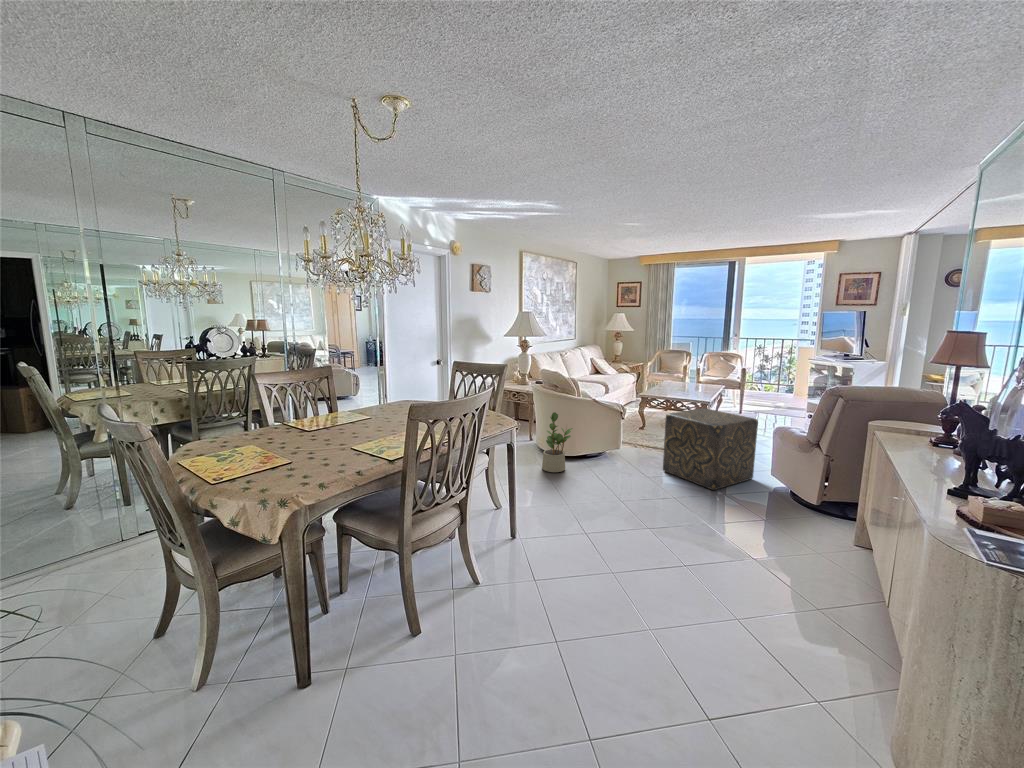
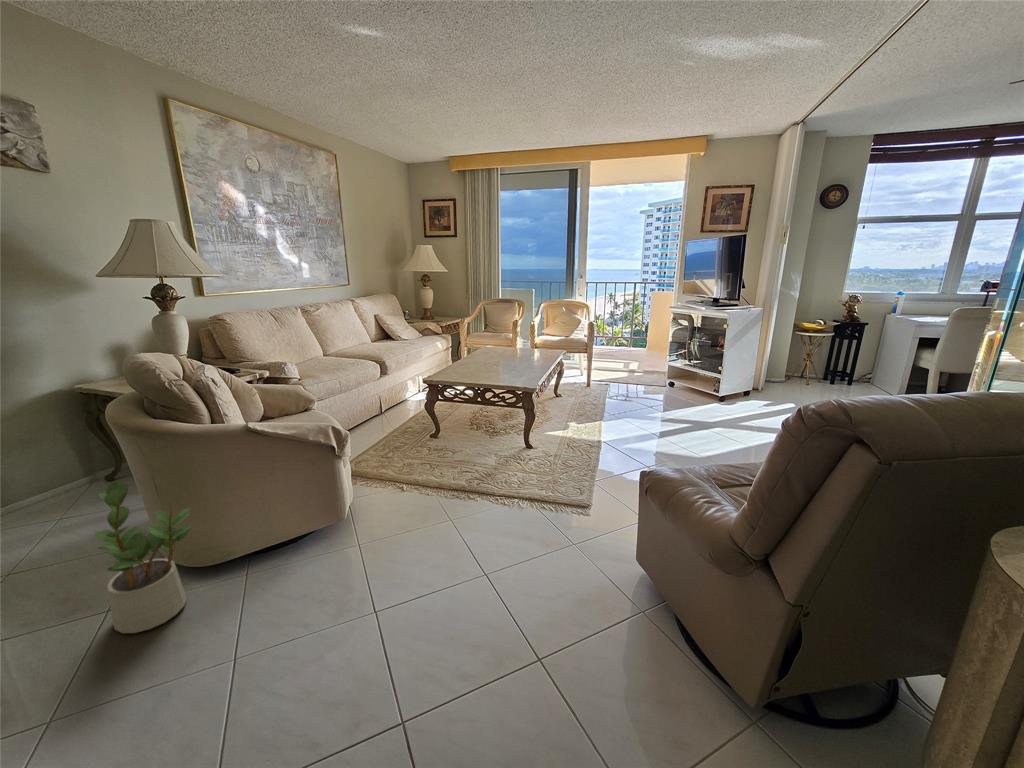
ottoman: present [663,408,758,490] -> none [418,419,608,635]

